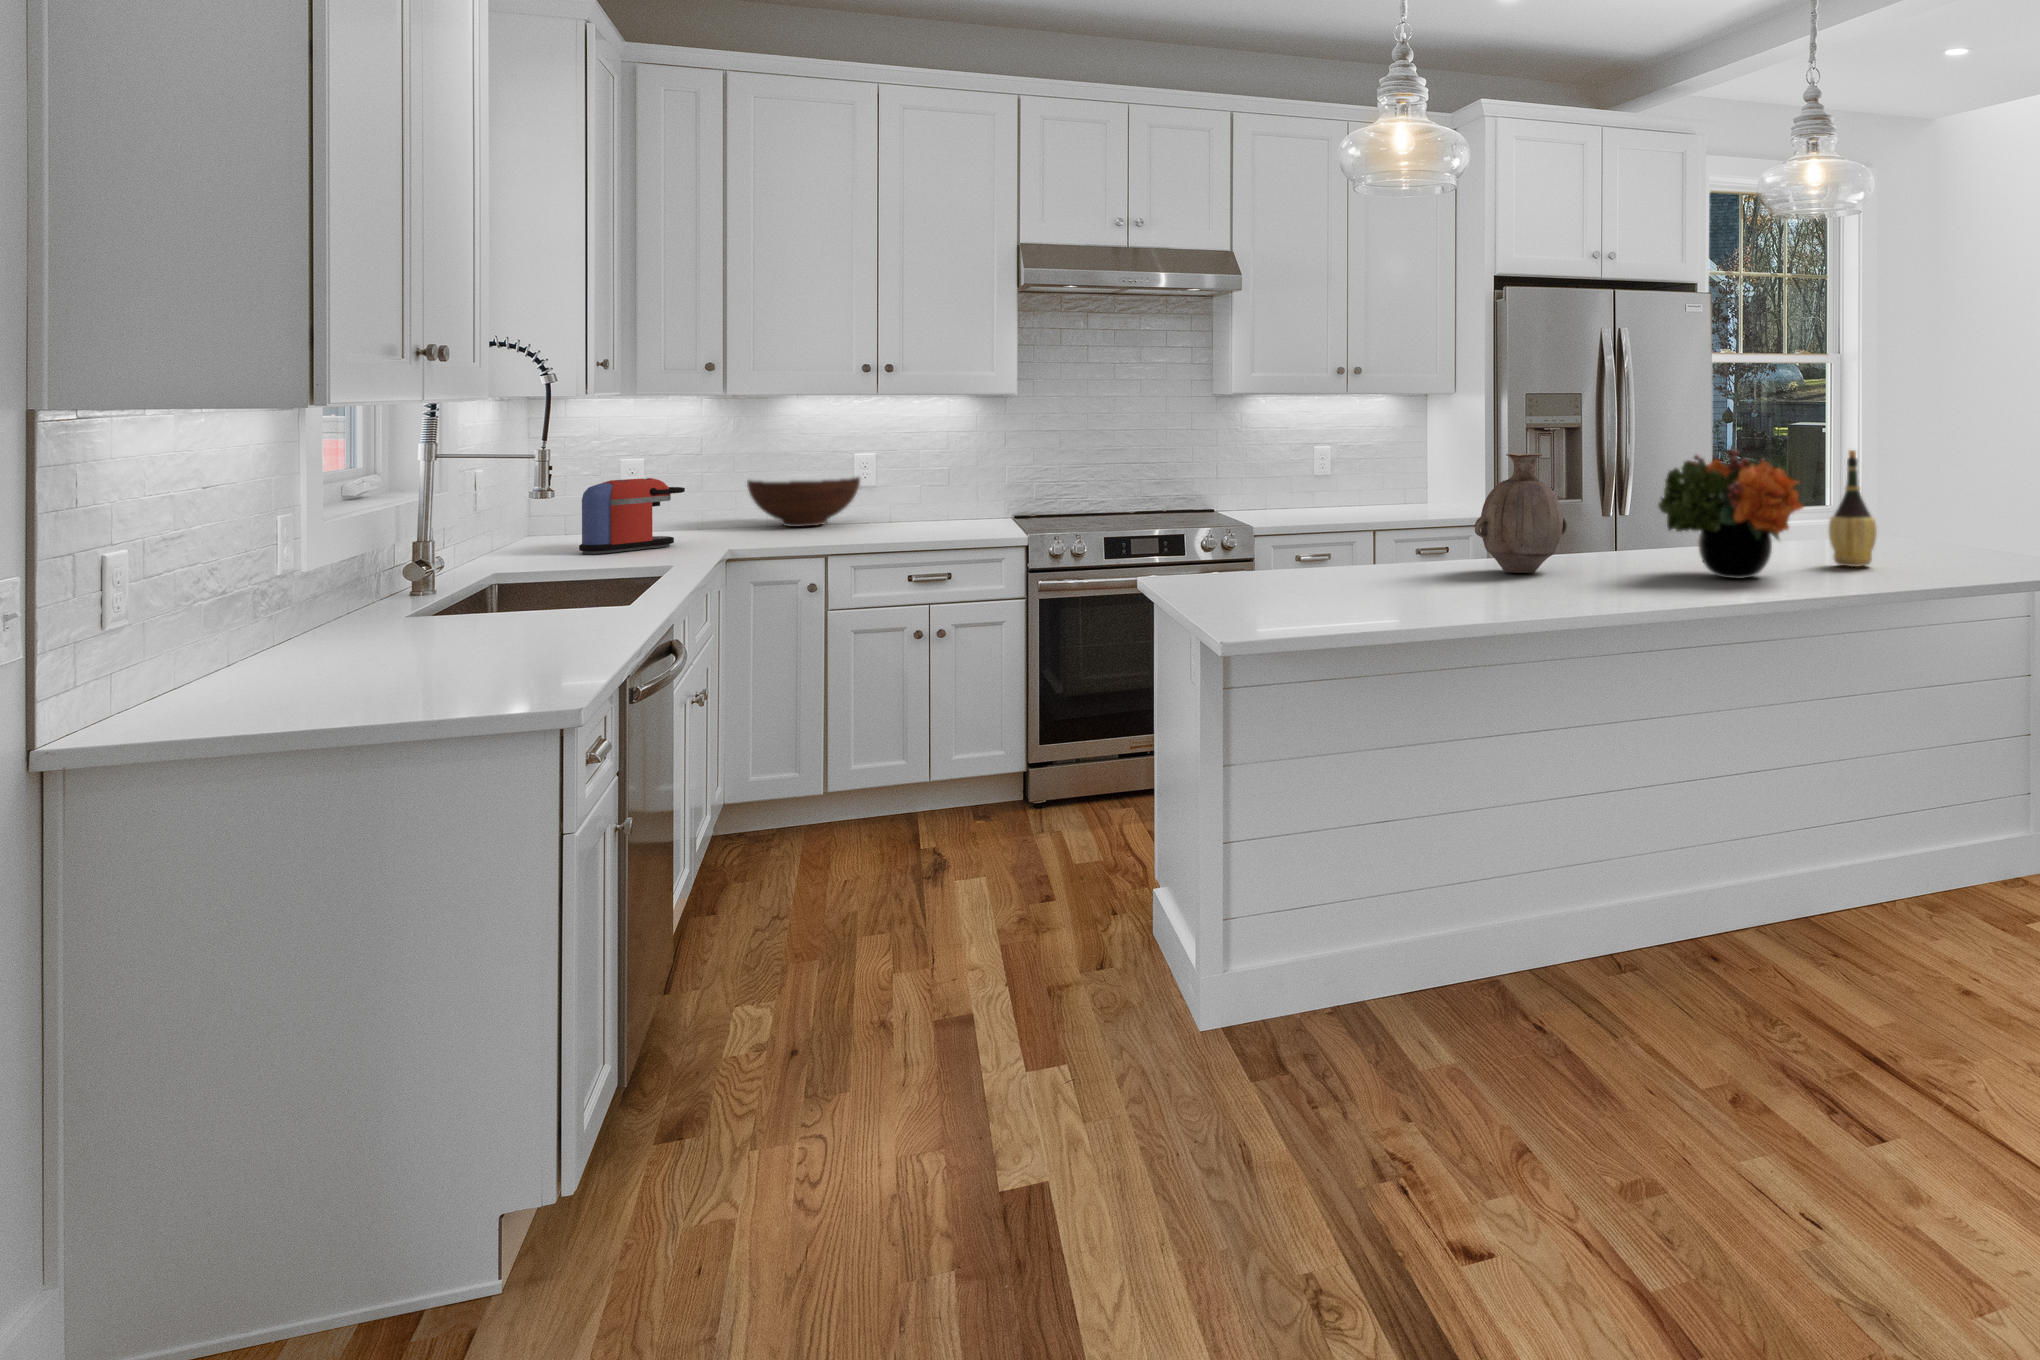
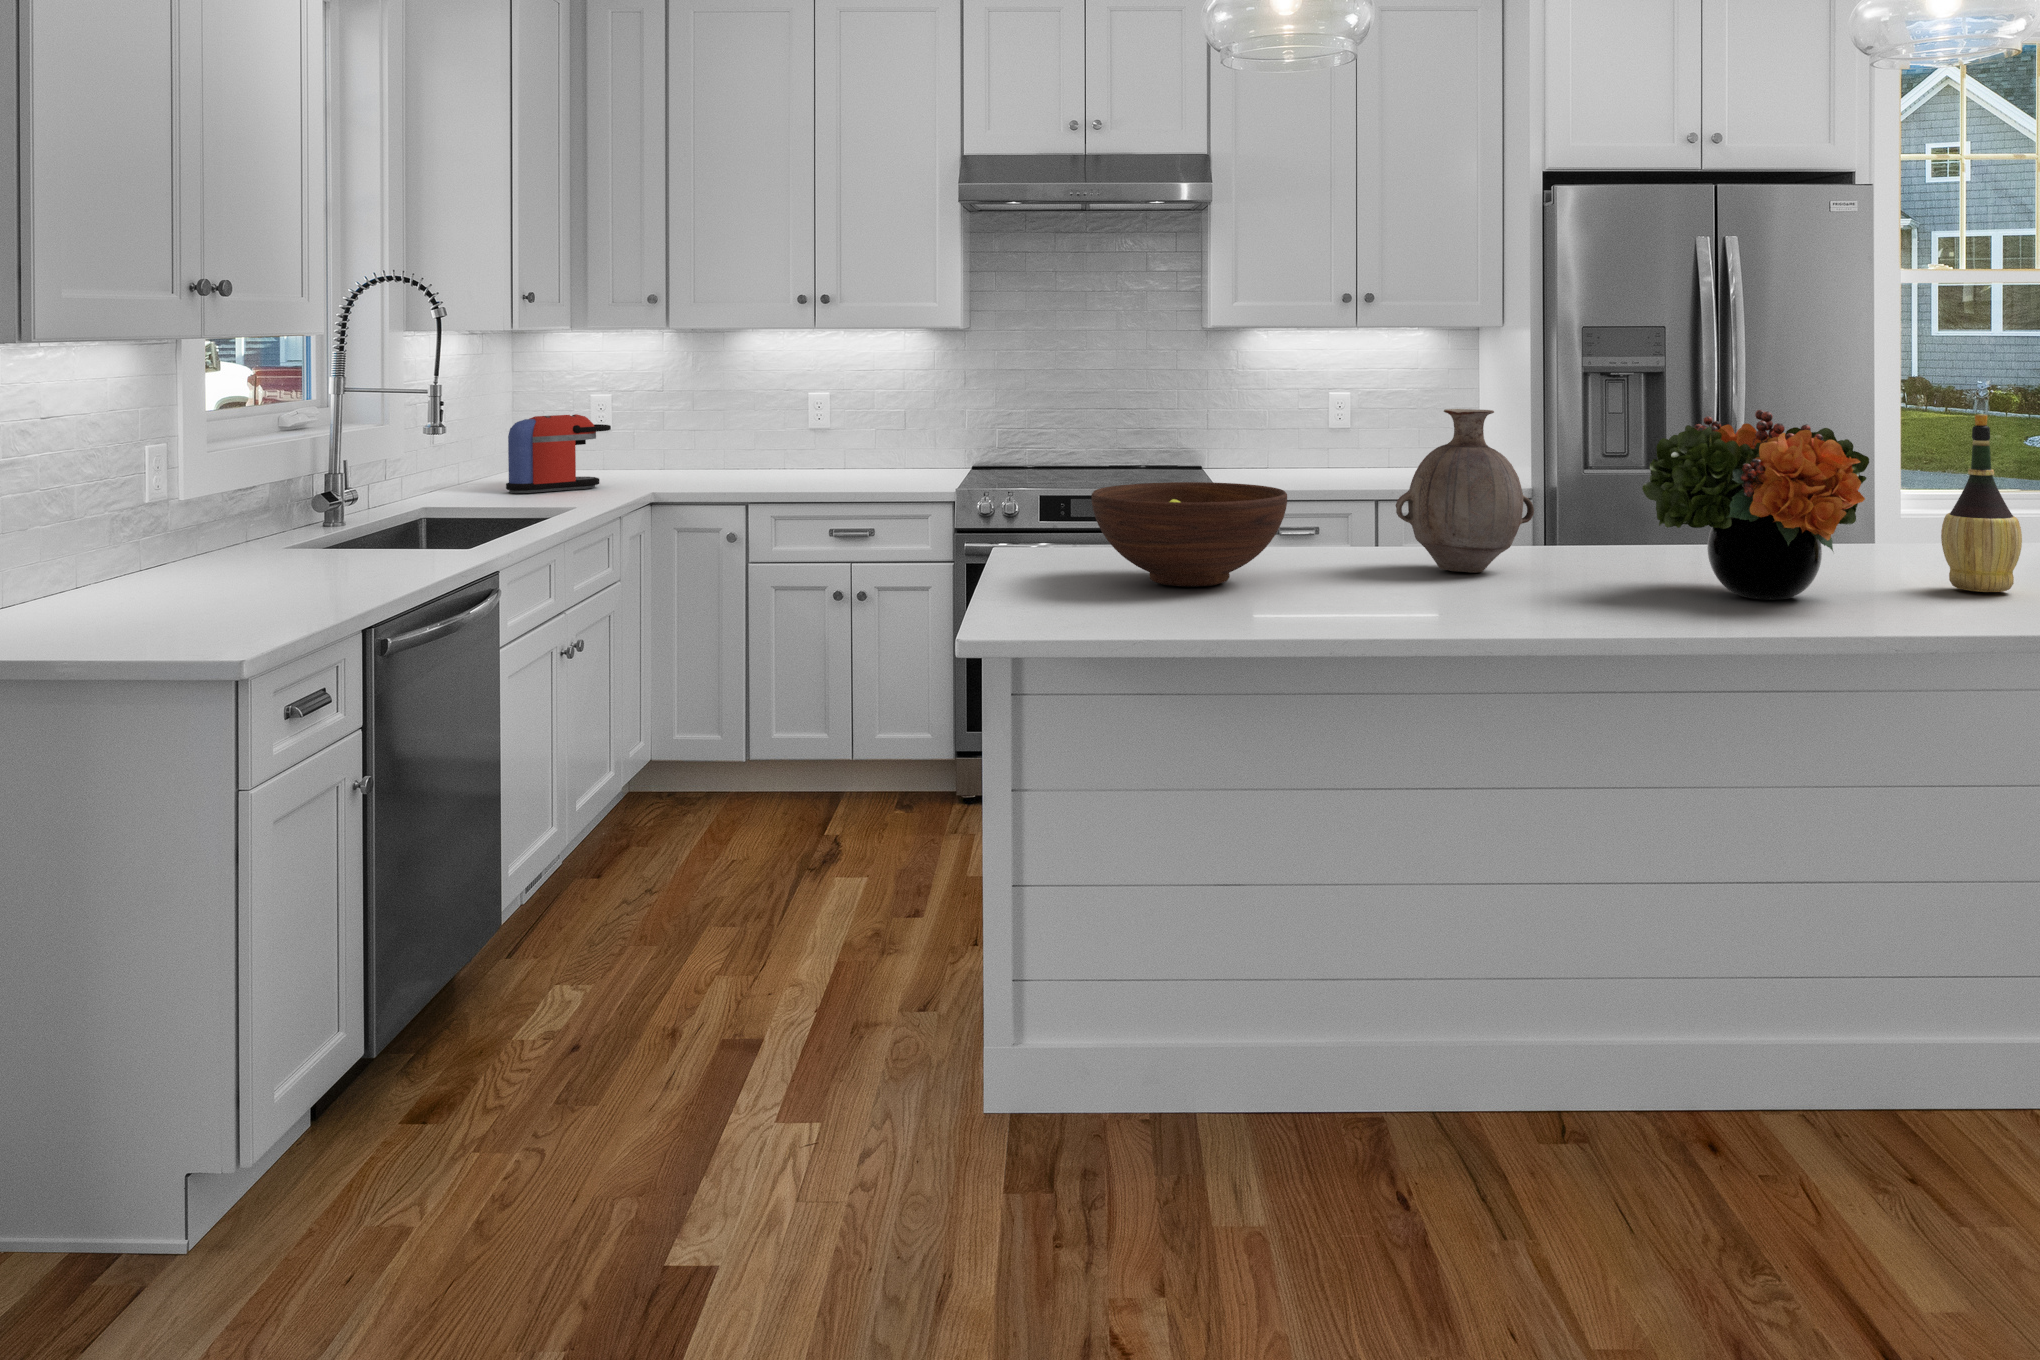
fruit bowl: present [747,477,860,527] -> present [1092,482,1287,587]

